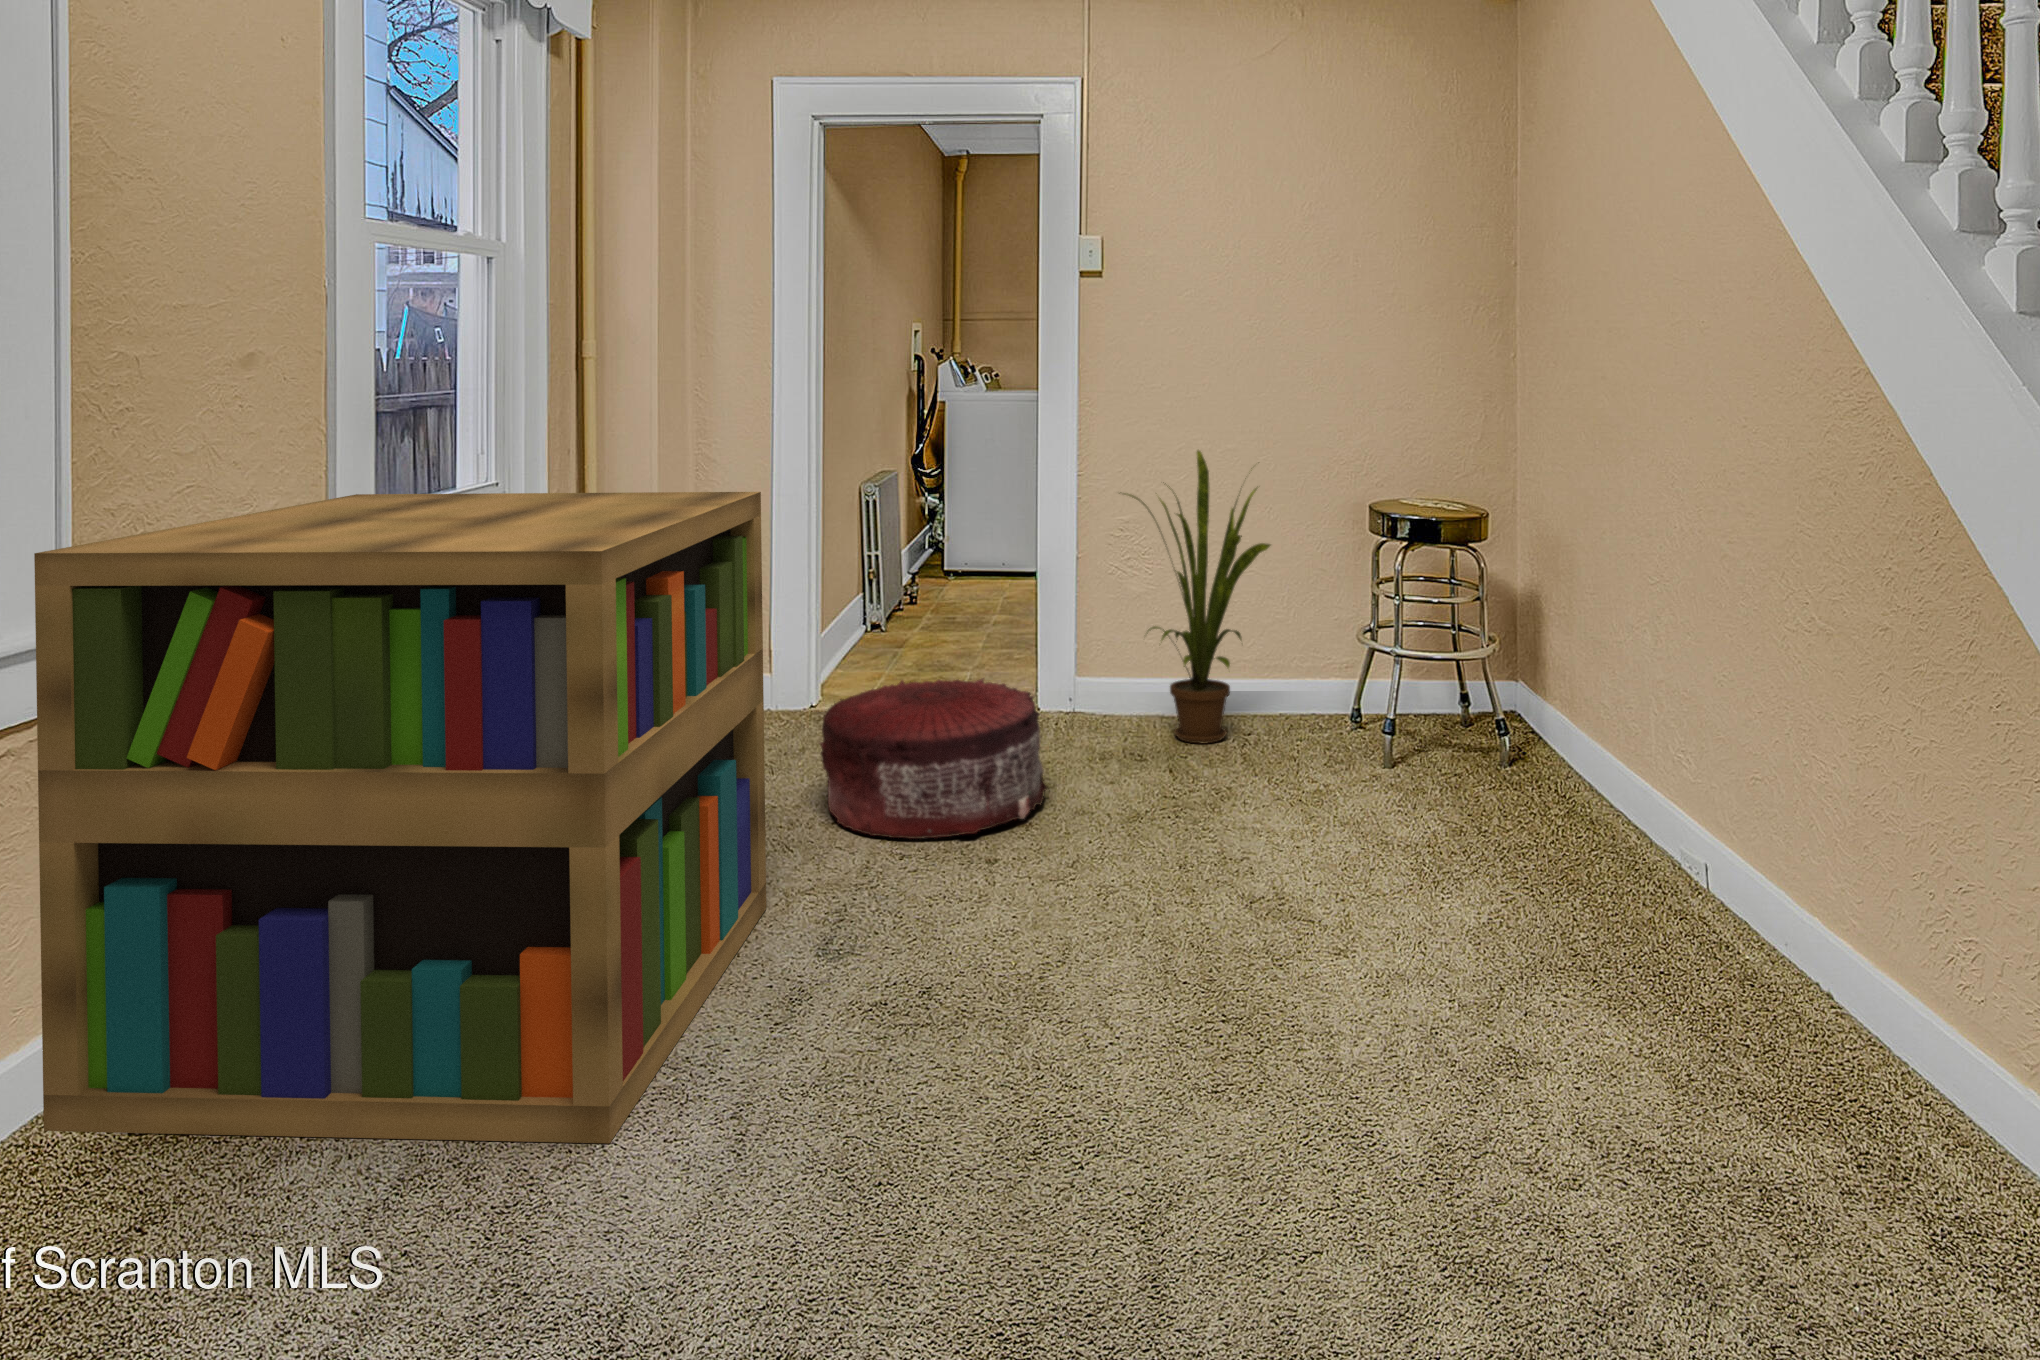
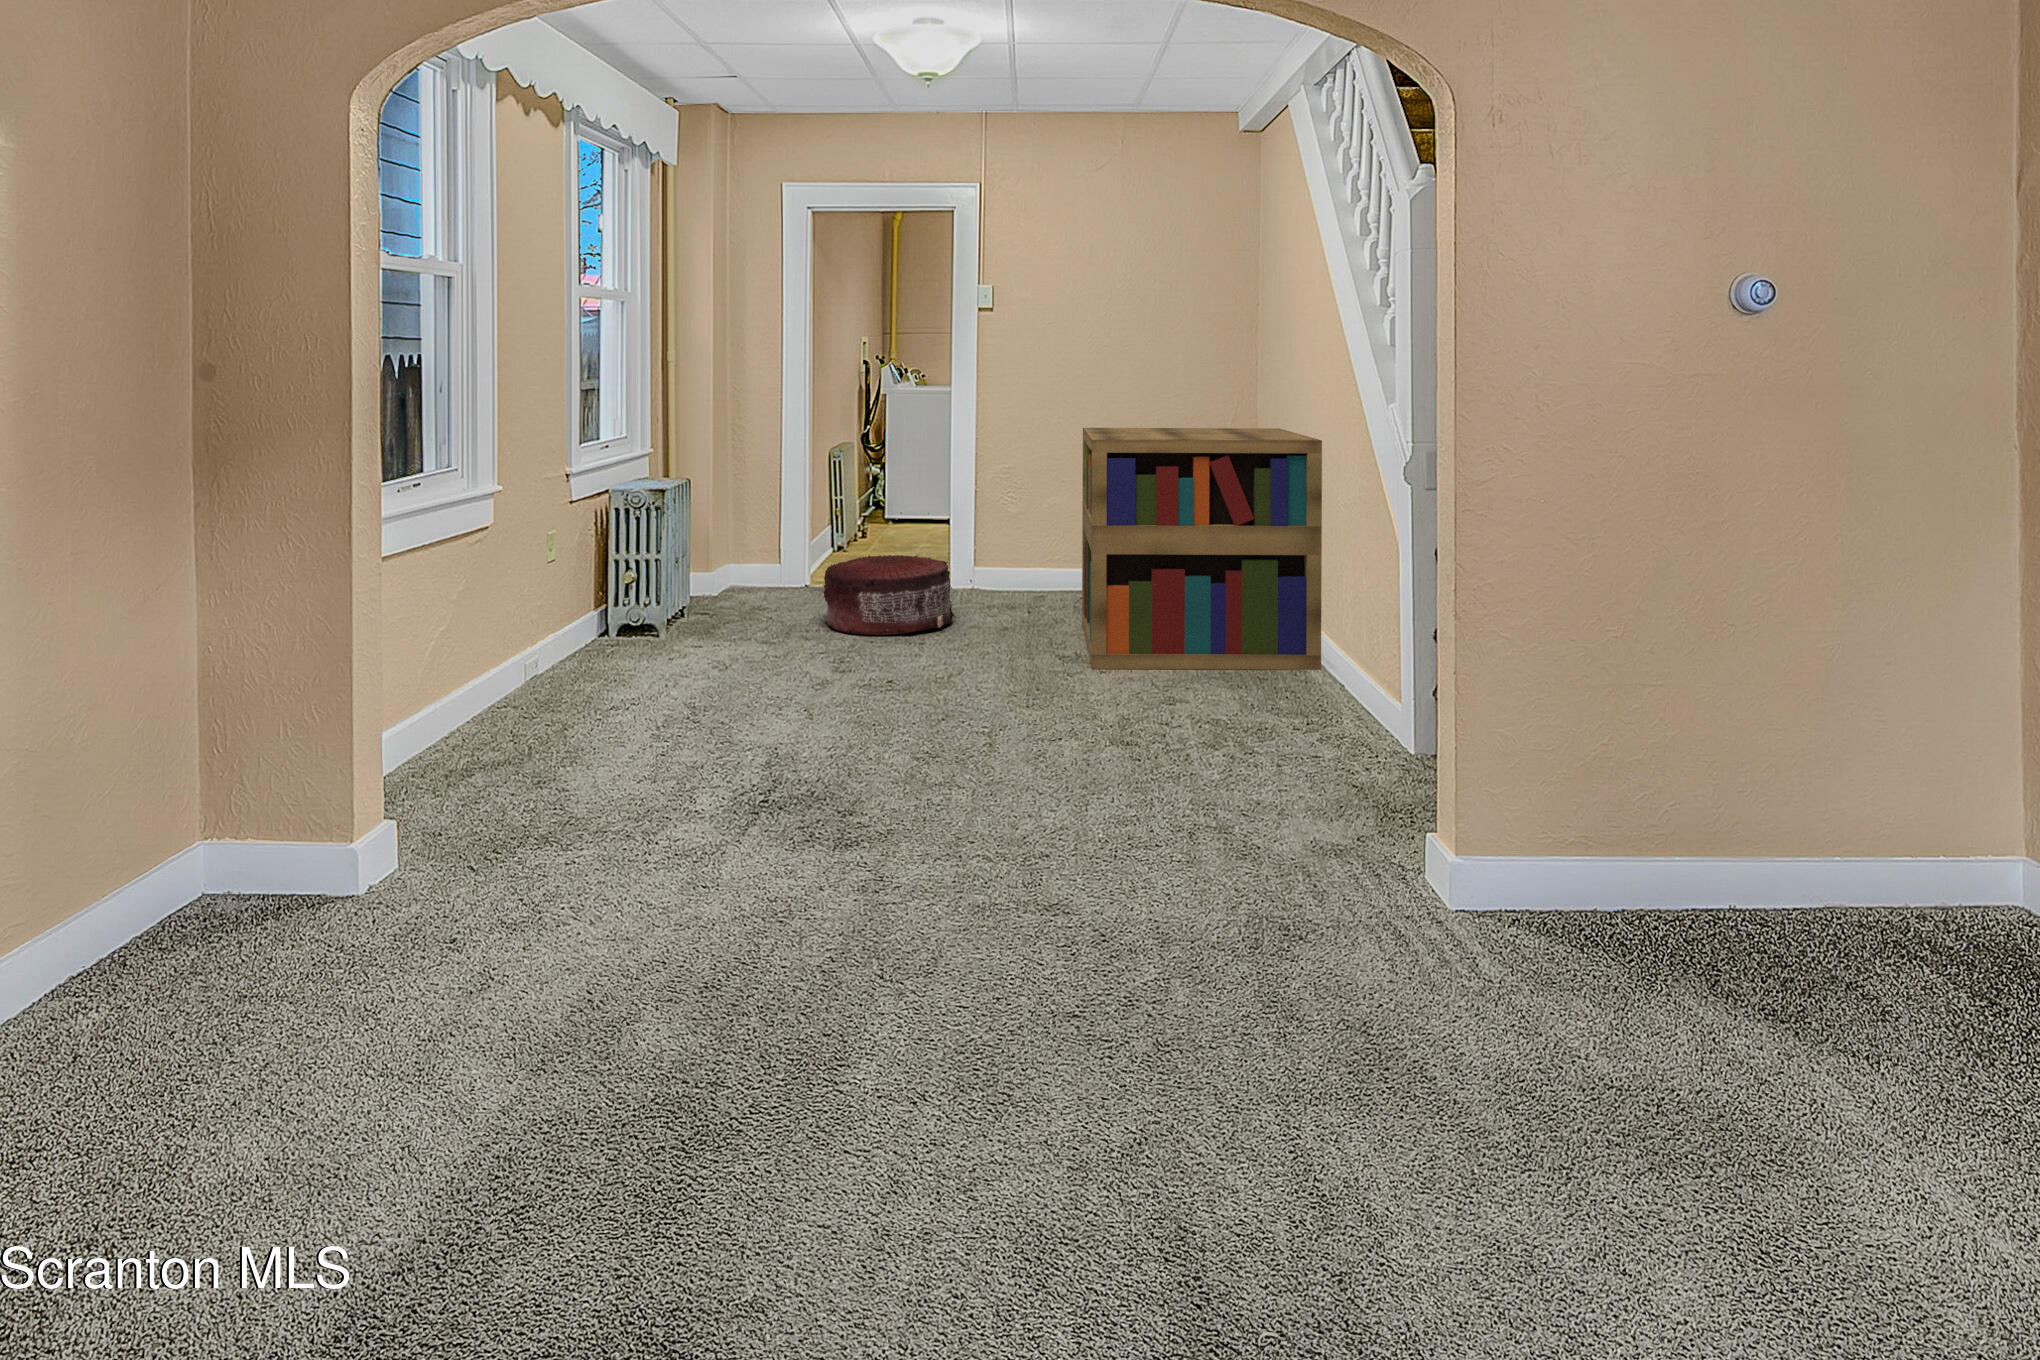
house plant: present [1124,450,1270,743] -> none [999,424,1095,602]
bookshelf: present [34,492,766,1143] -> present [1082,428,1322,670]

